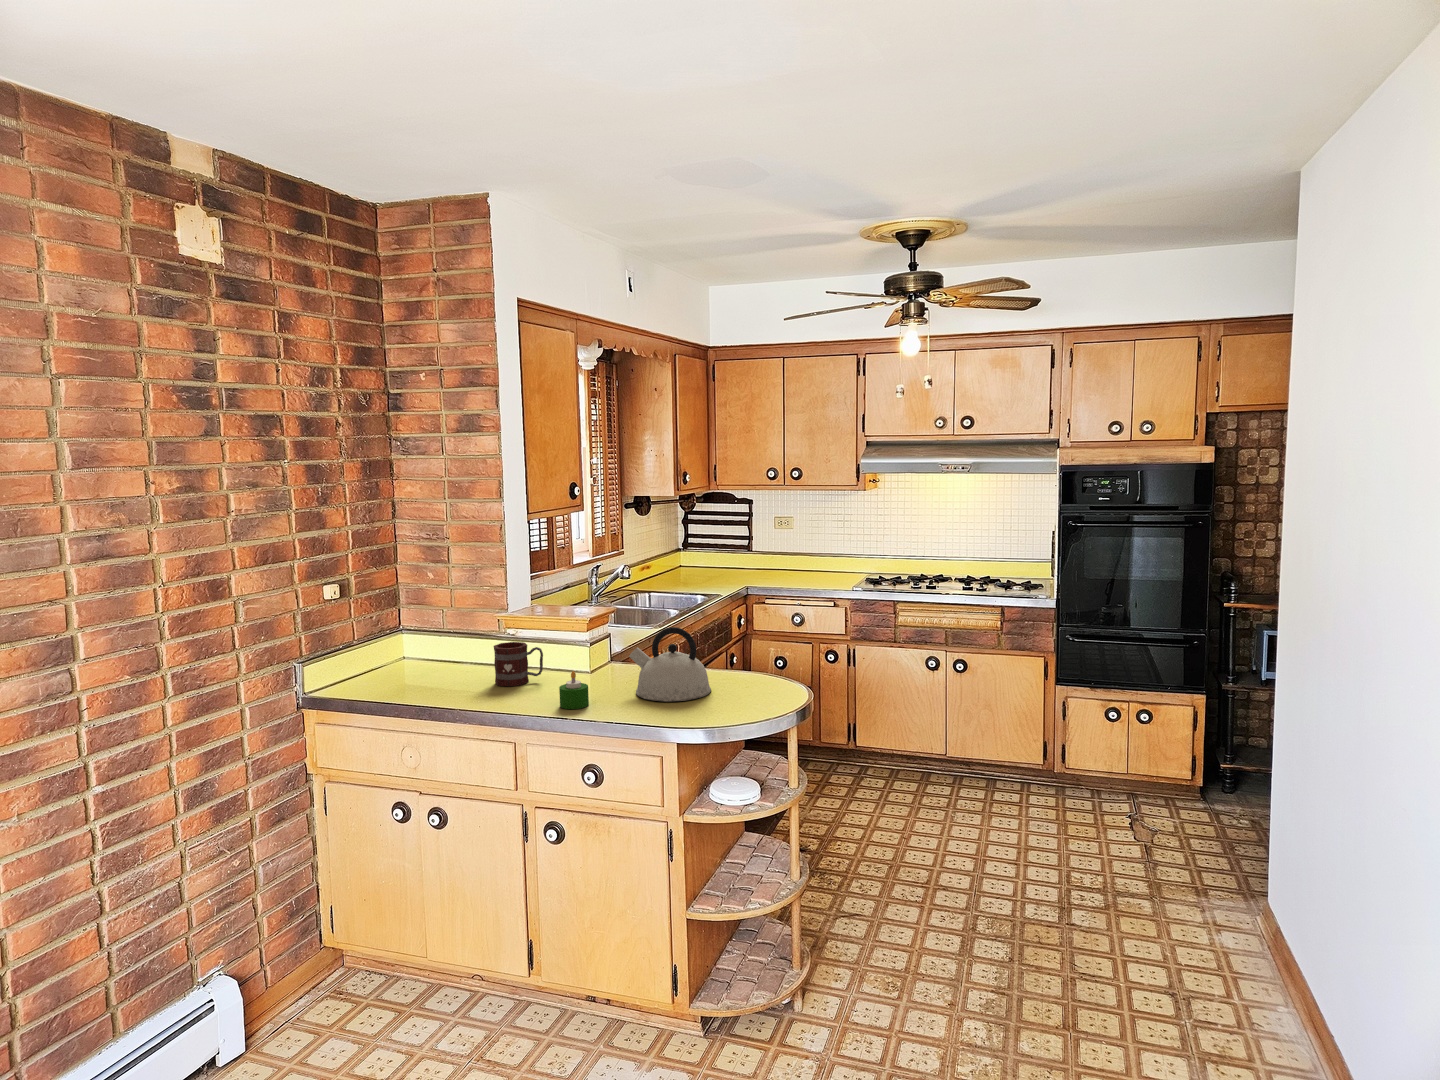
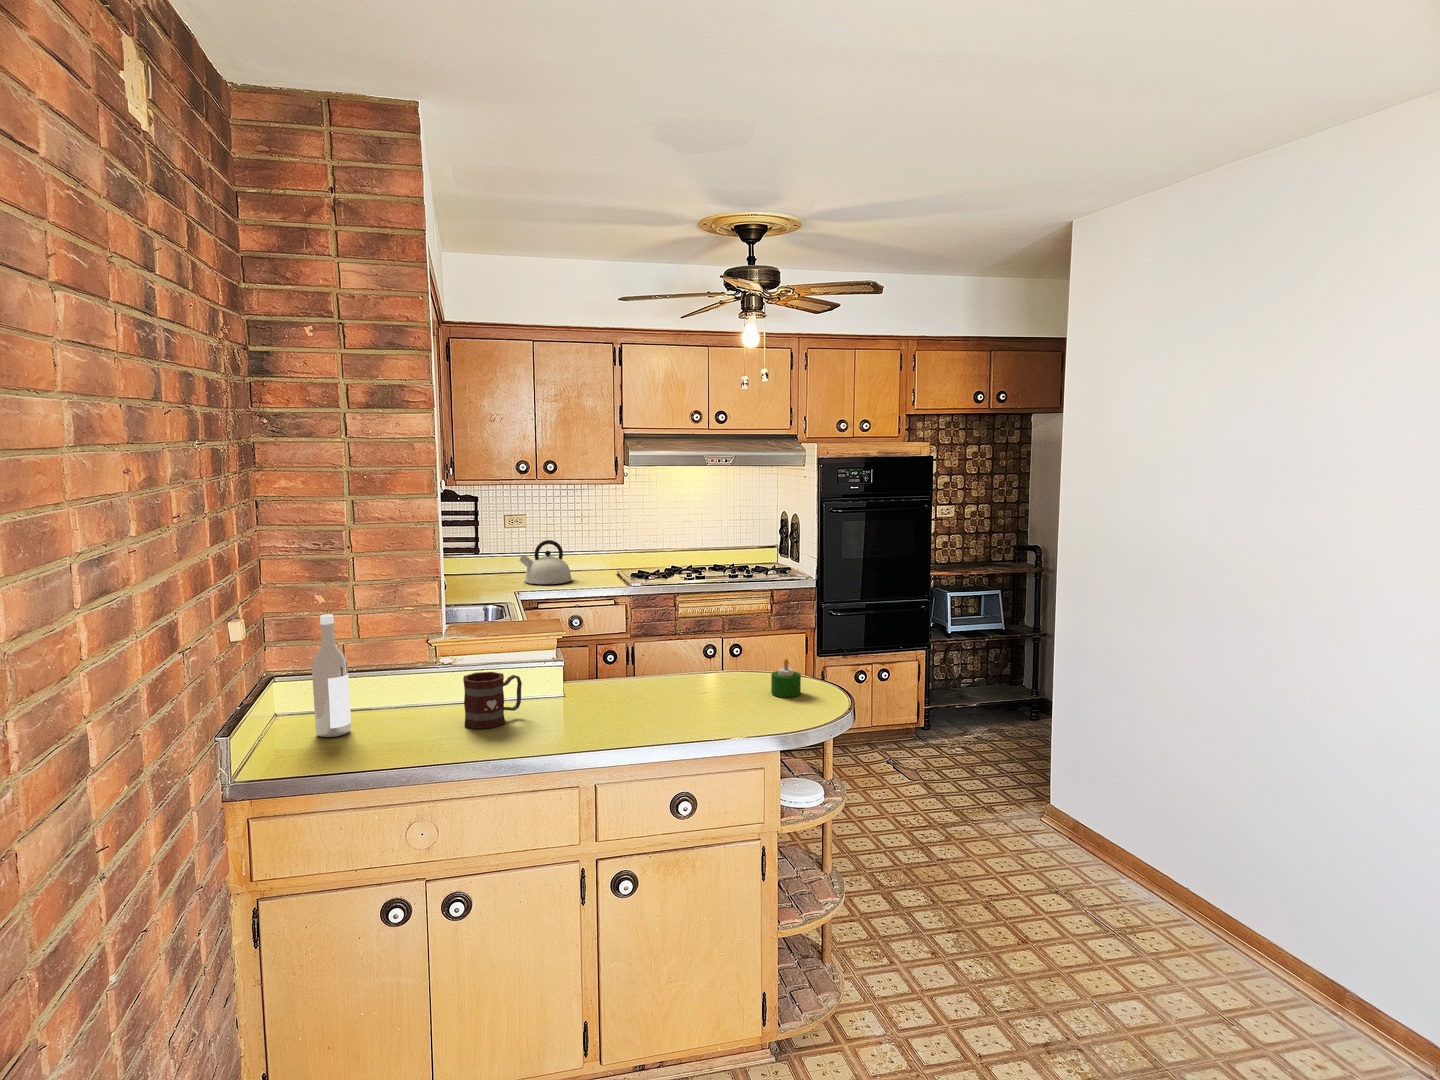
wine bottle: none [405,586,434,676] -> present [312,614,351,737]
kettle: present [629,627,711,701] -> present [519,540,572,584]
candle: present [559,671,589,709] -> present [771,659,801,697]

